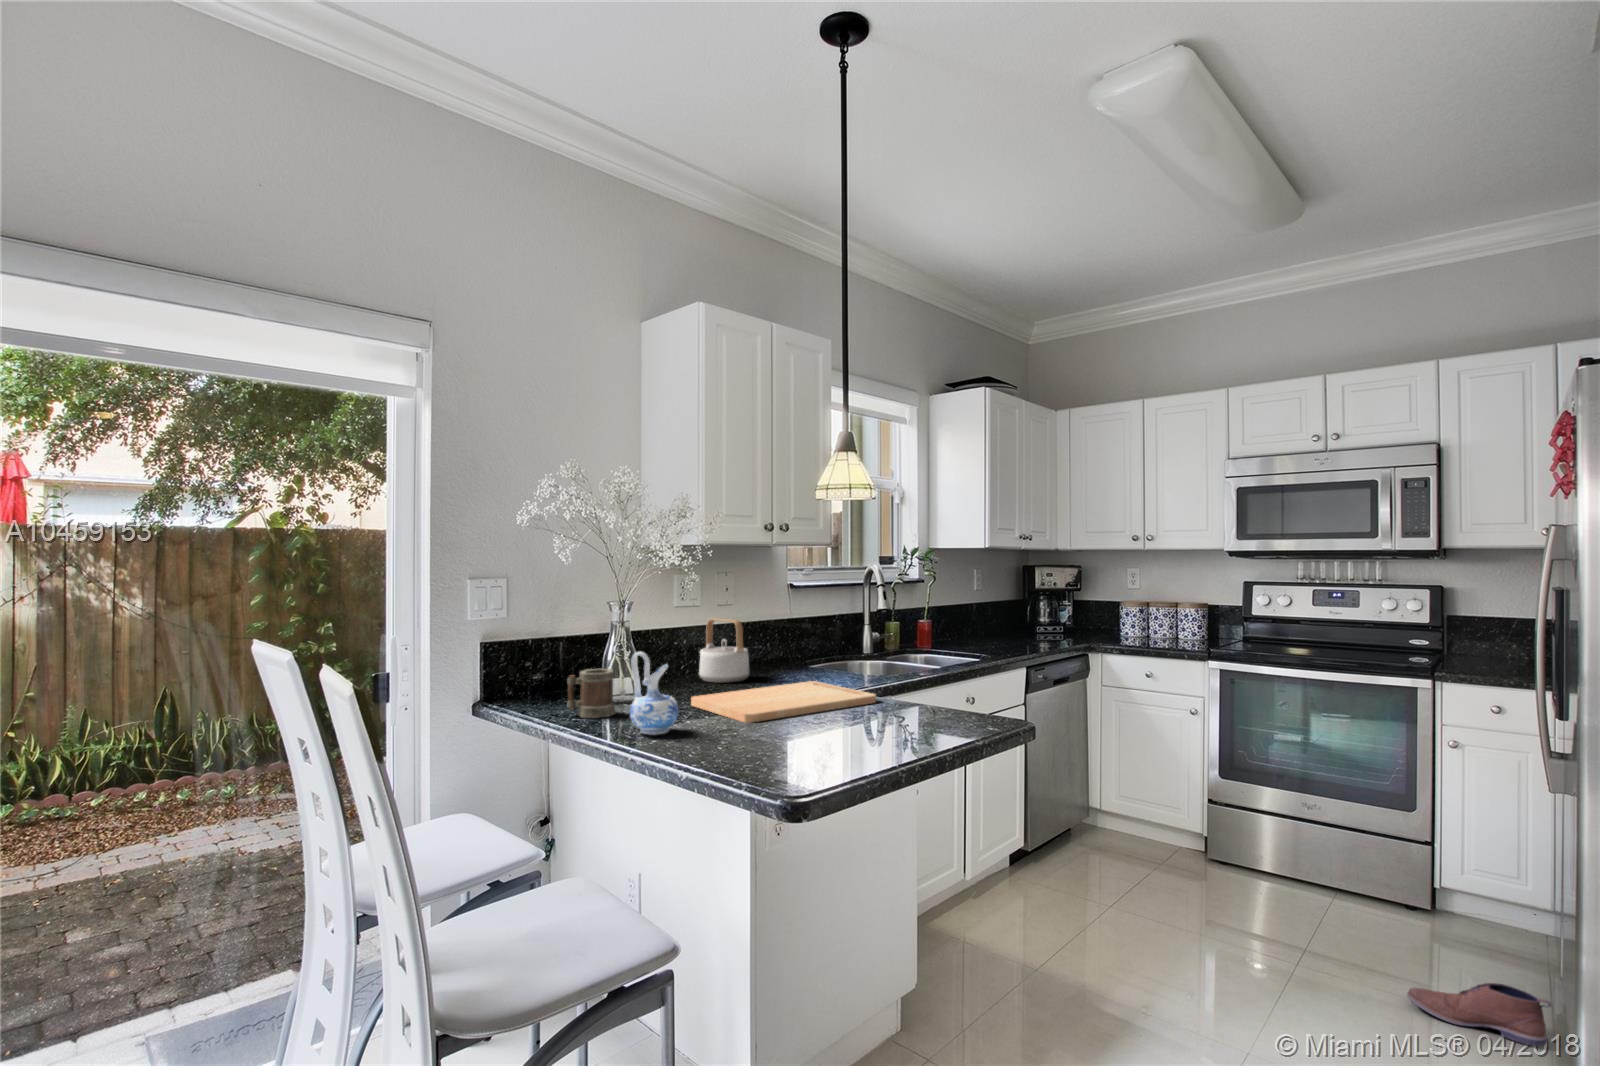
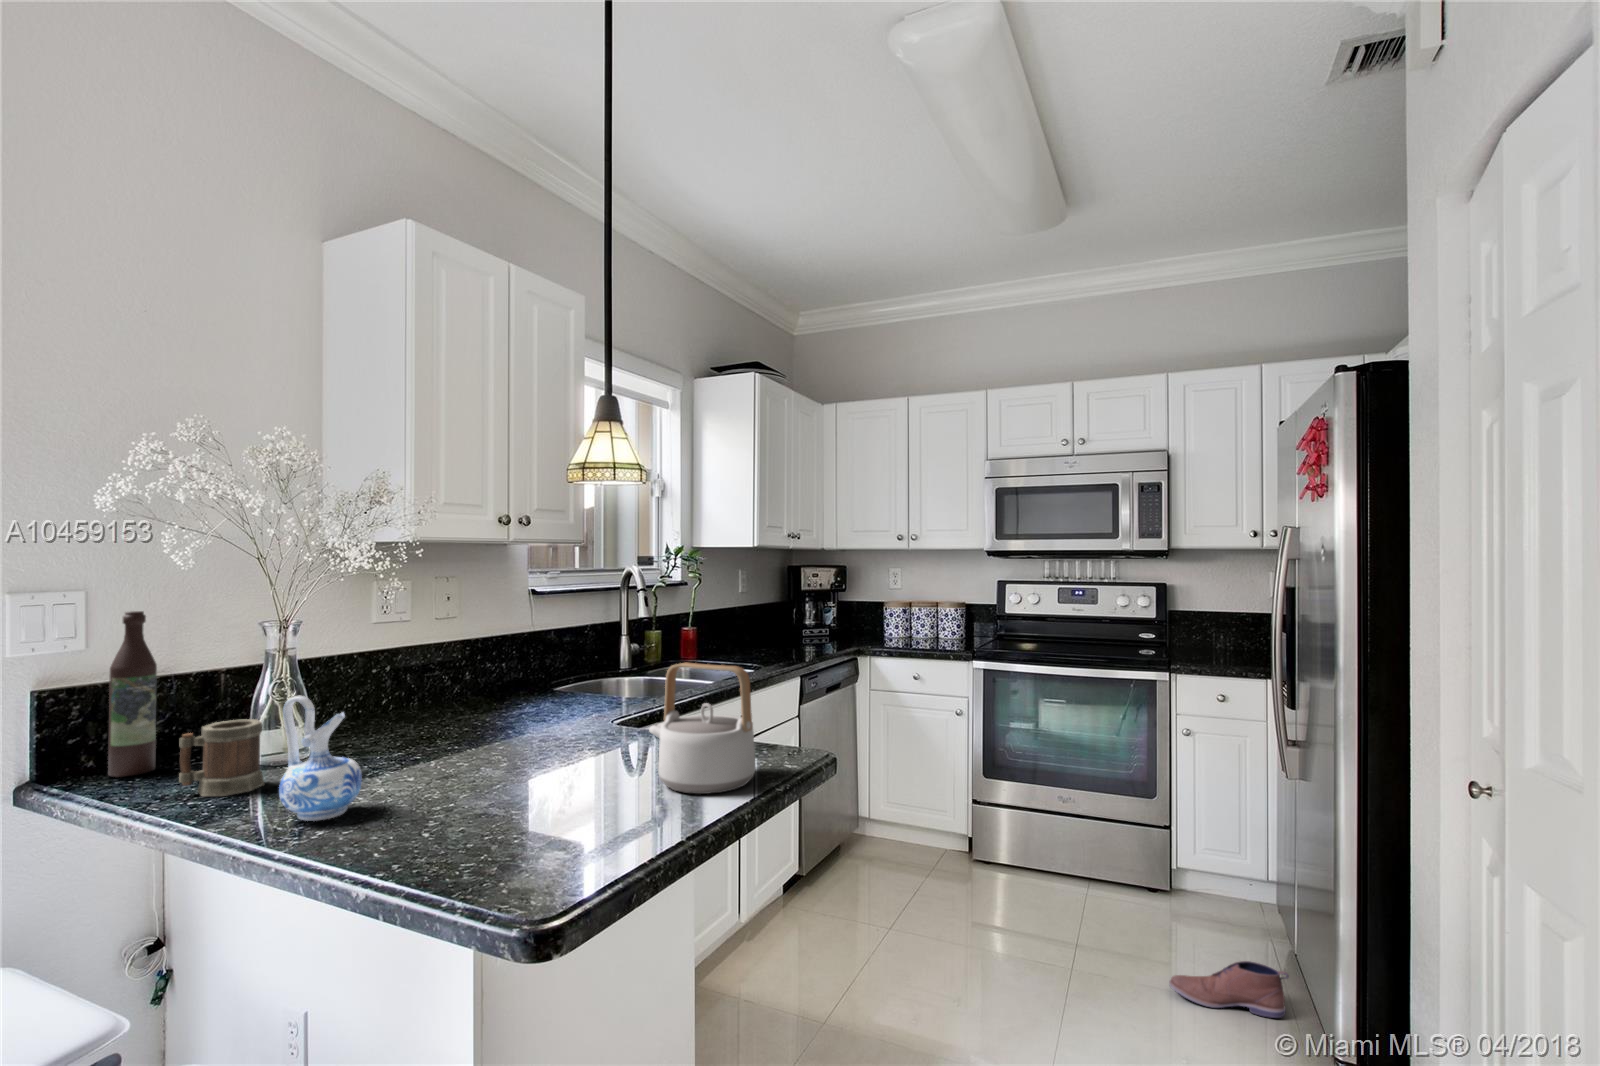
wine bottle: none [523,594,549,703] -> present [108,611,157,777]
teapot: present [699,618,749,683] -> present [649,662,756,794]
cutting board: present [691,681,876,723] -> none [389,713,648,785]

